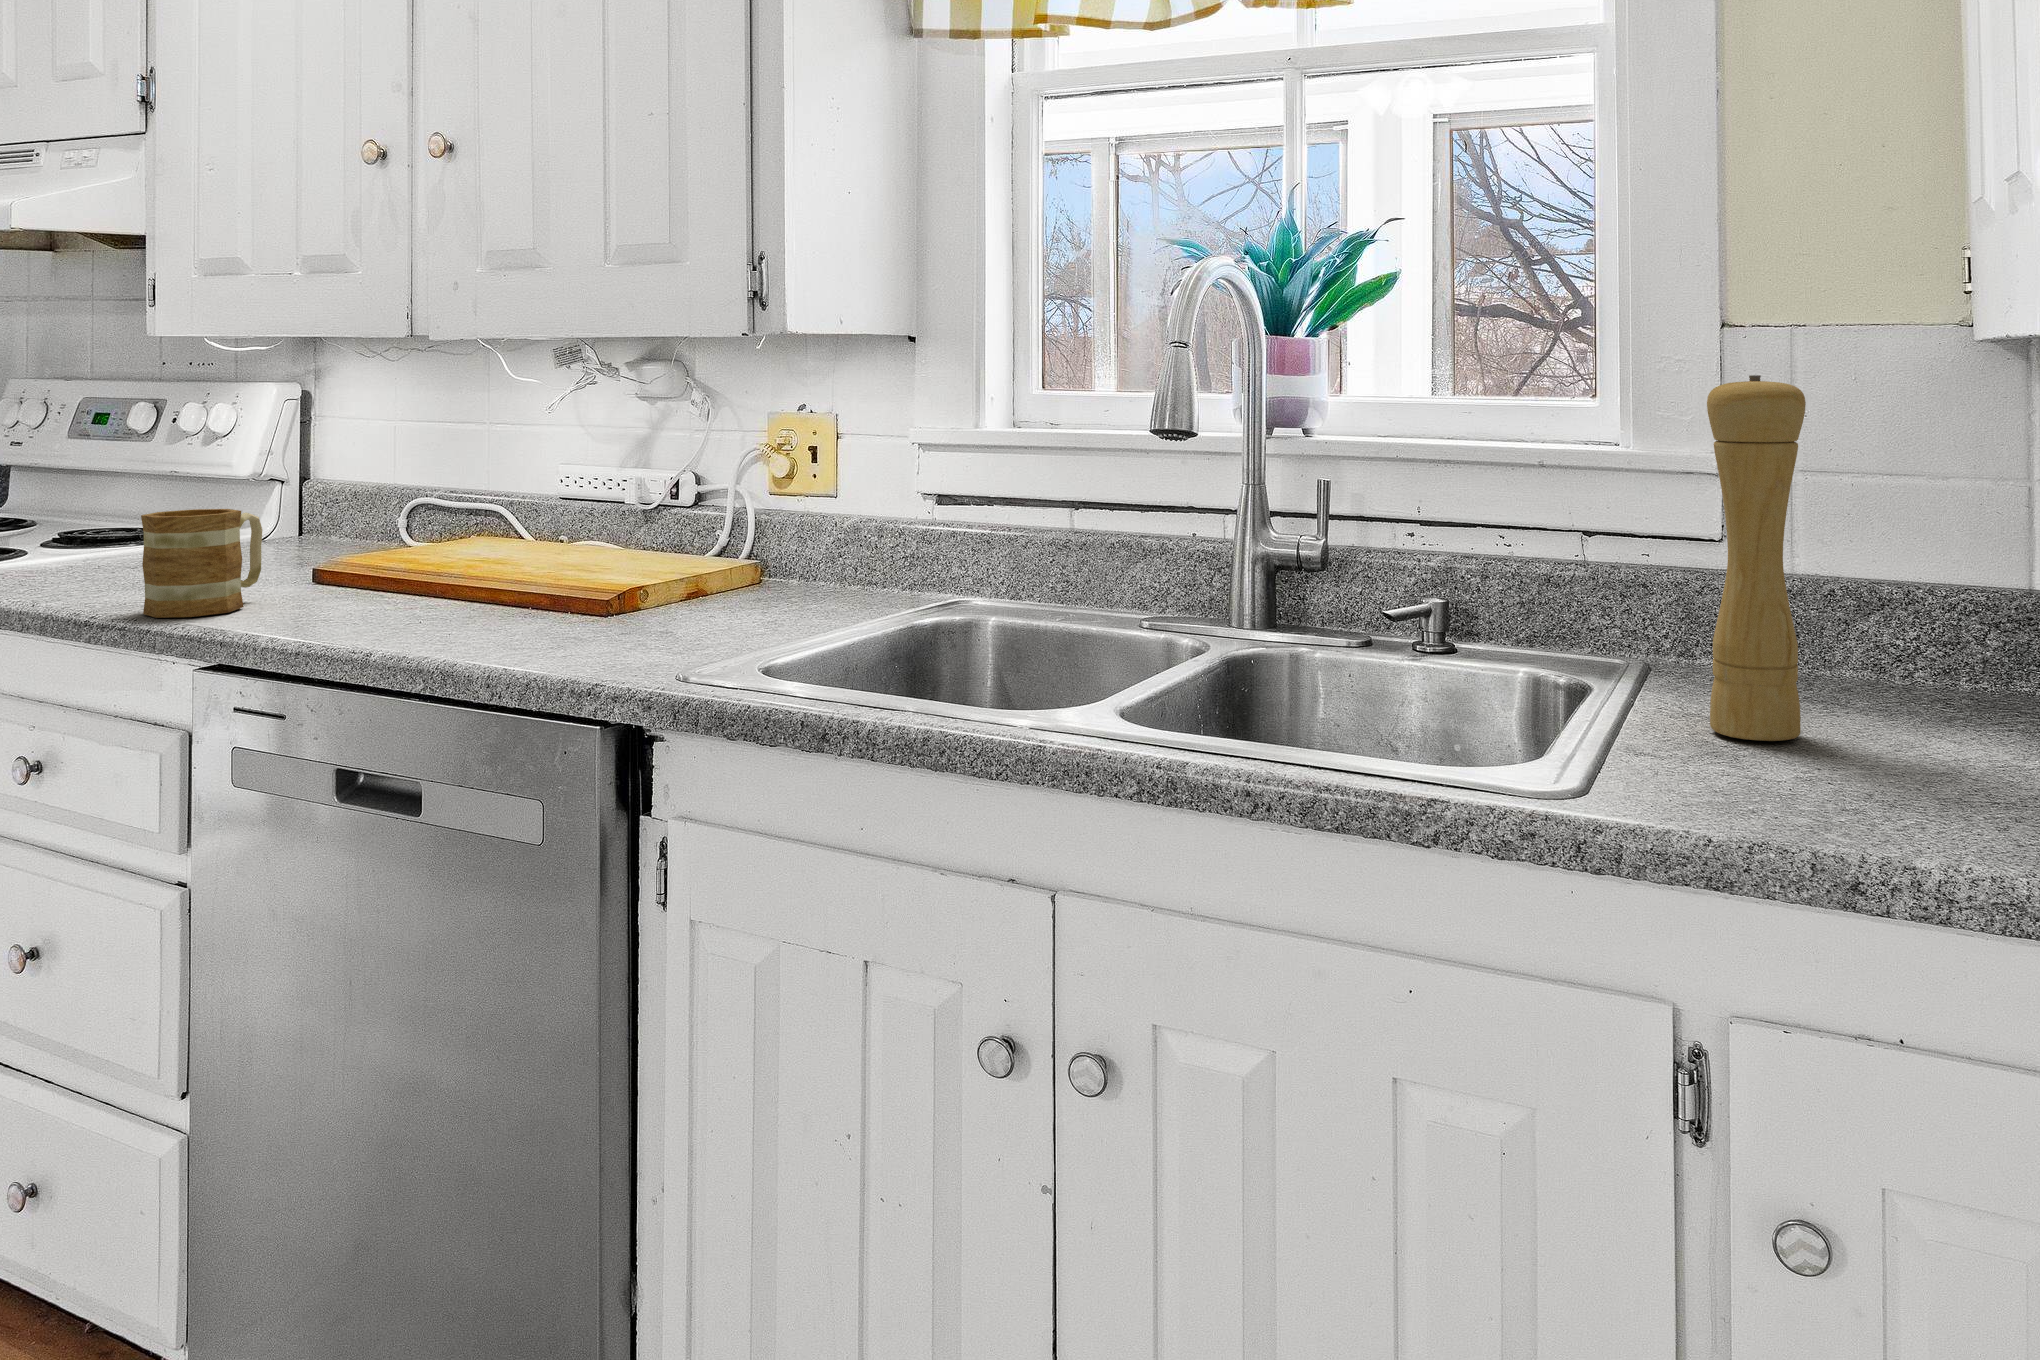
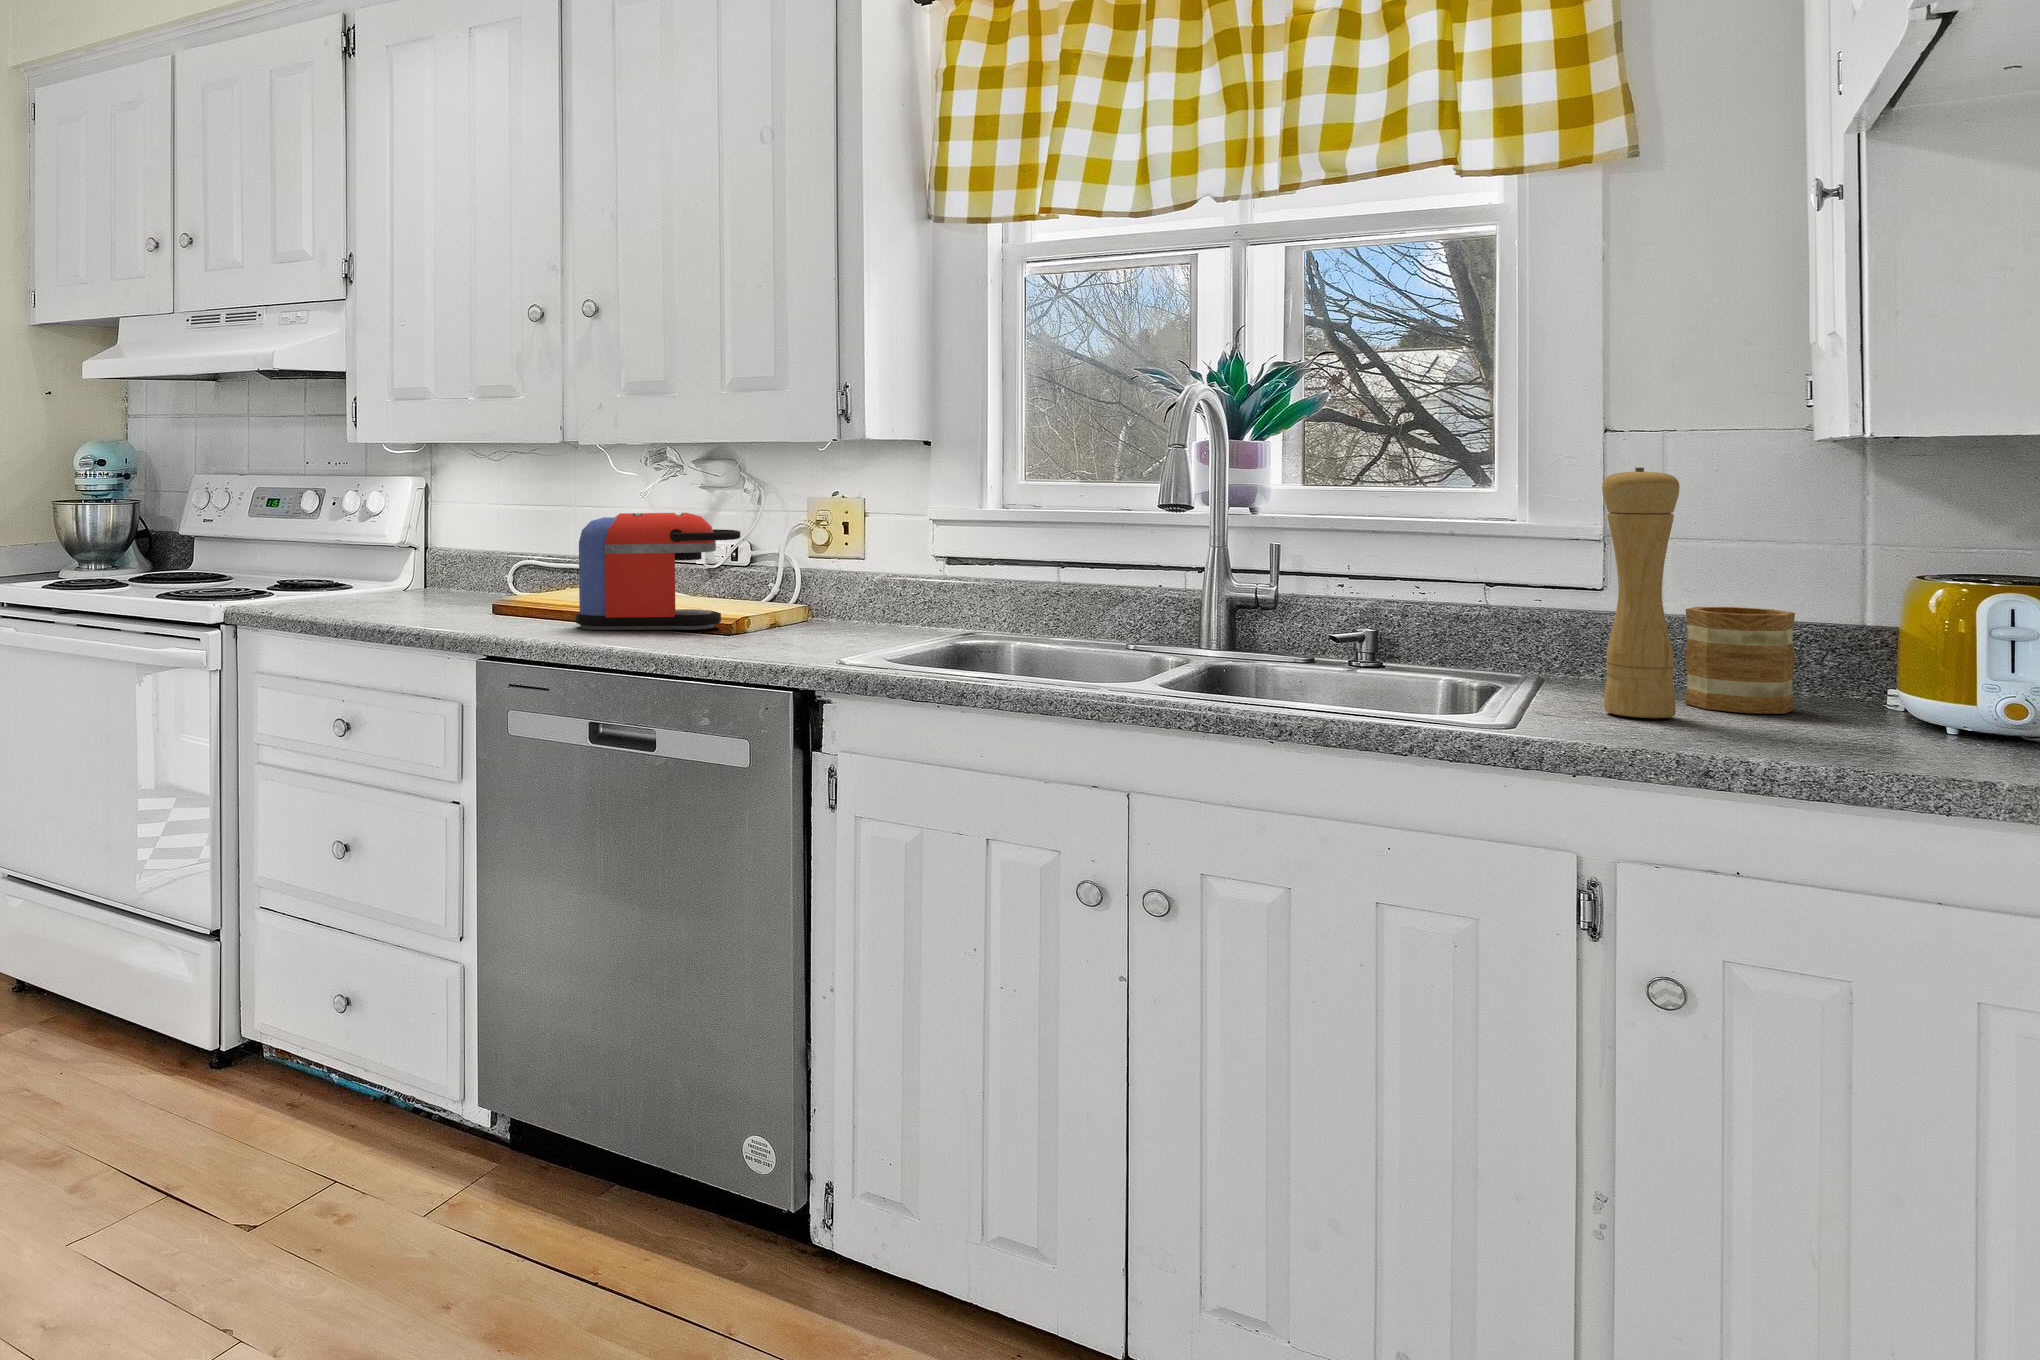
coffee maker: none [389,440,637,613] -> present [576,513,740,630]
mug: present [141,509,262,618] -> present [1685,607,1795,714]

